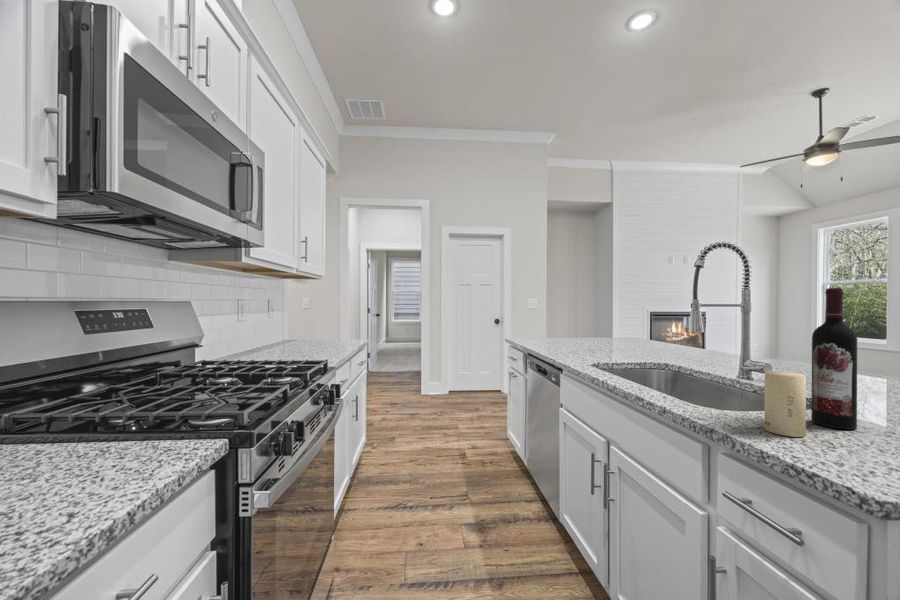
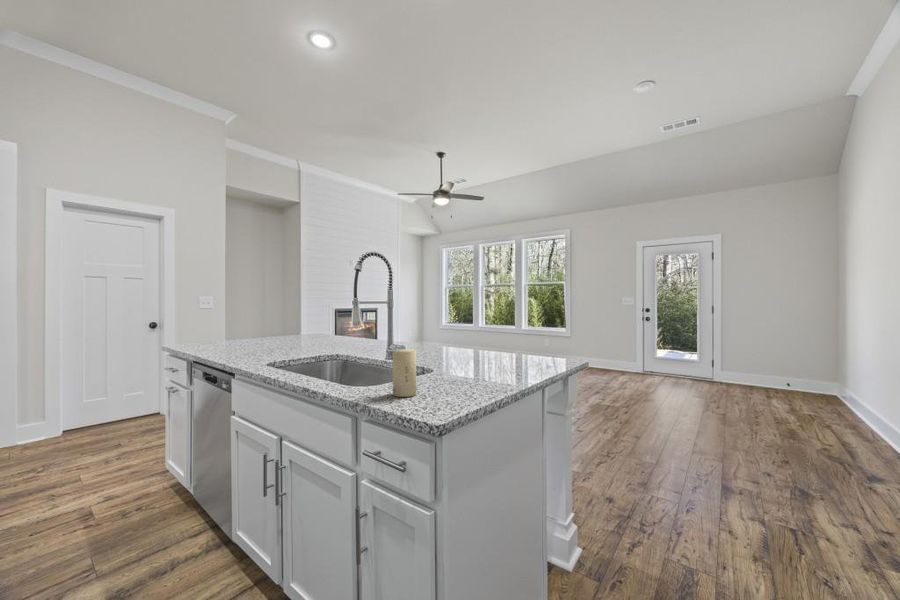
wine bottle: present [811,288,857,430] -> none [423,287,446,386]

